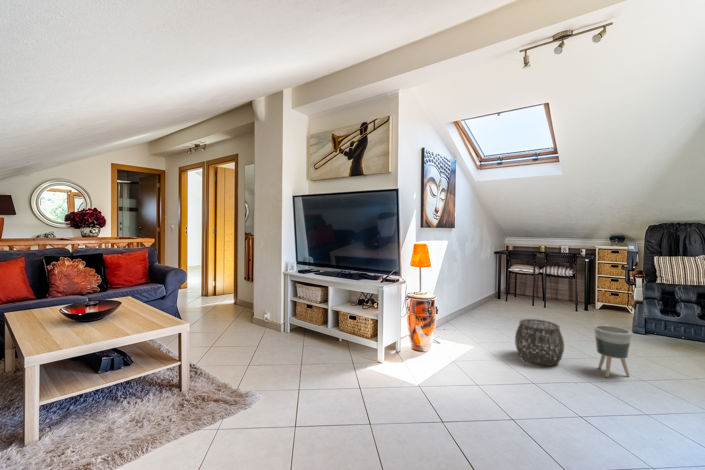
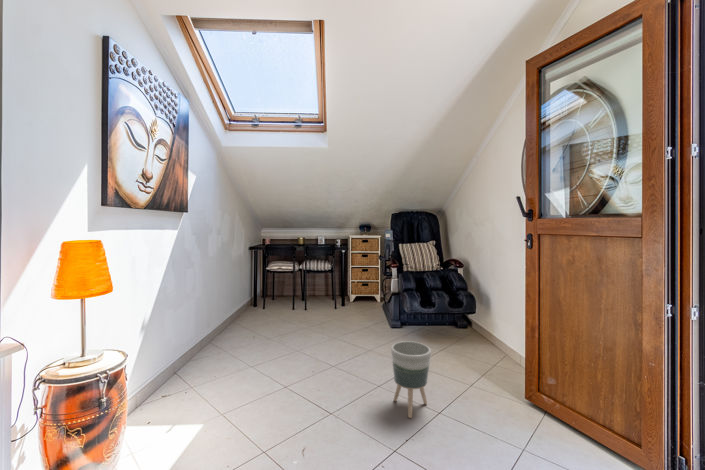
woven basket: present [515,319,564,366] -> none [291,351,360,434]

